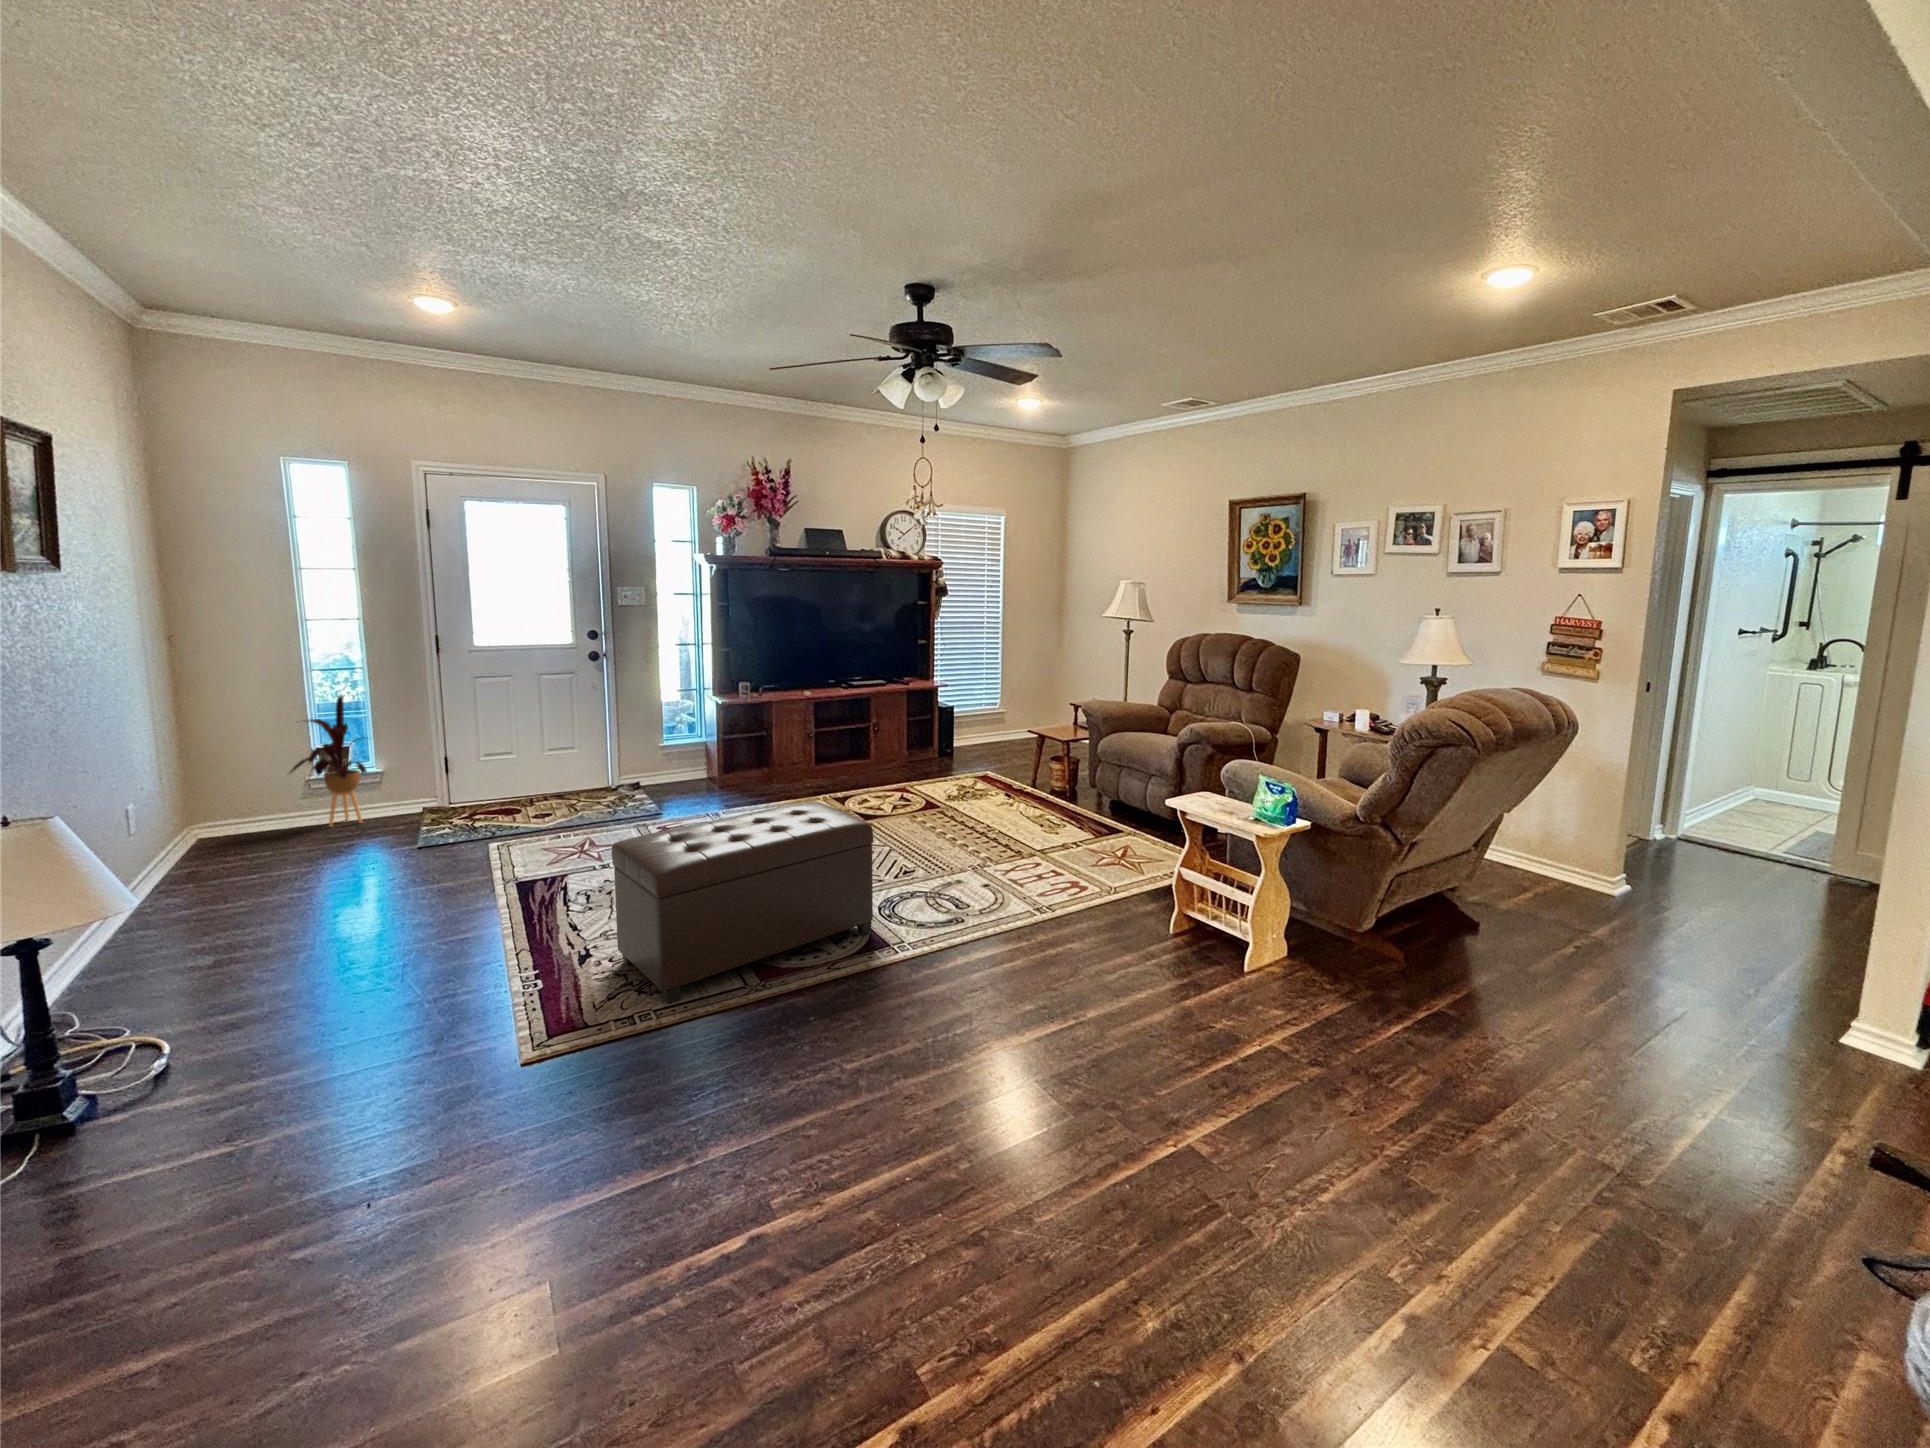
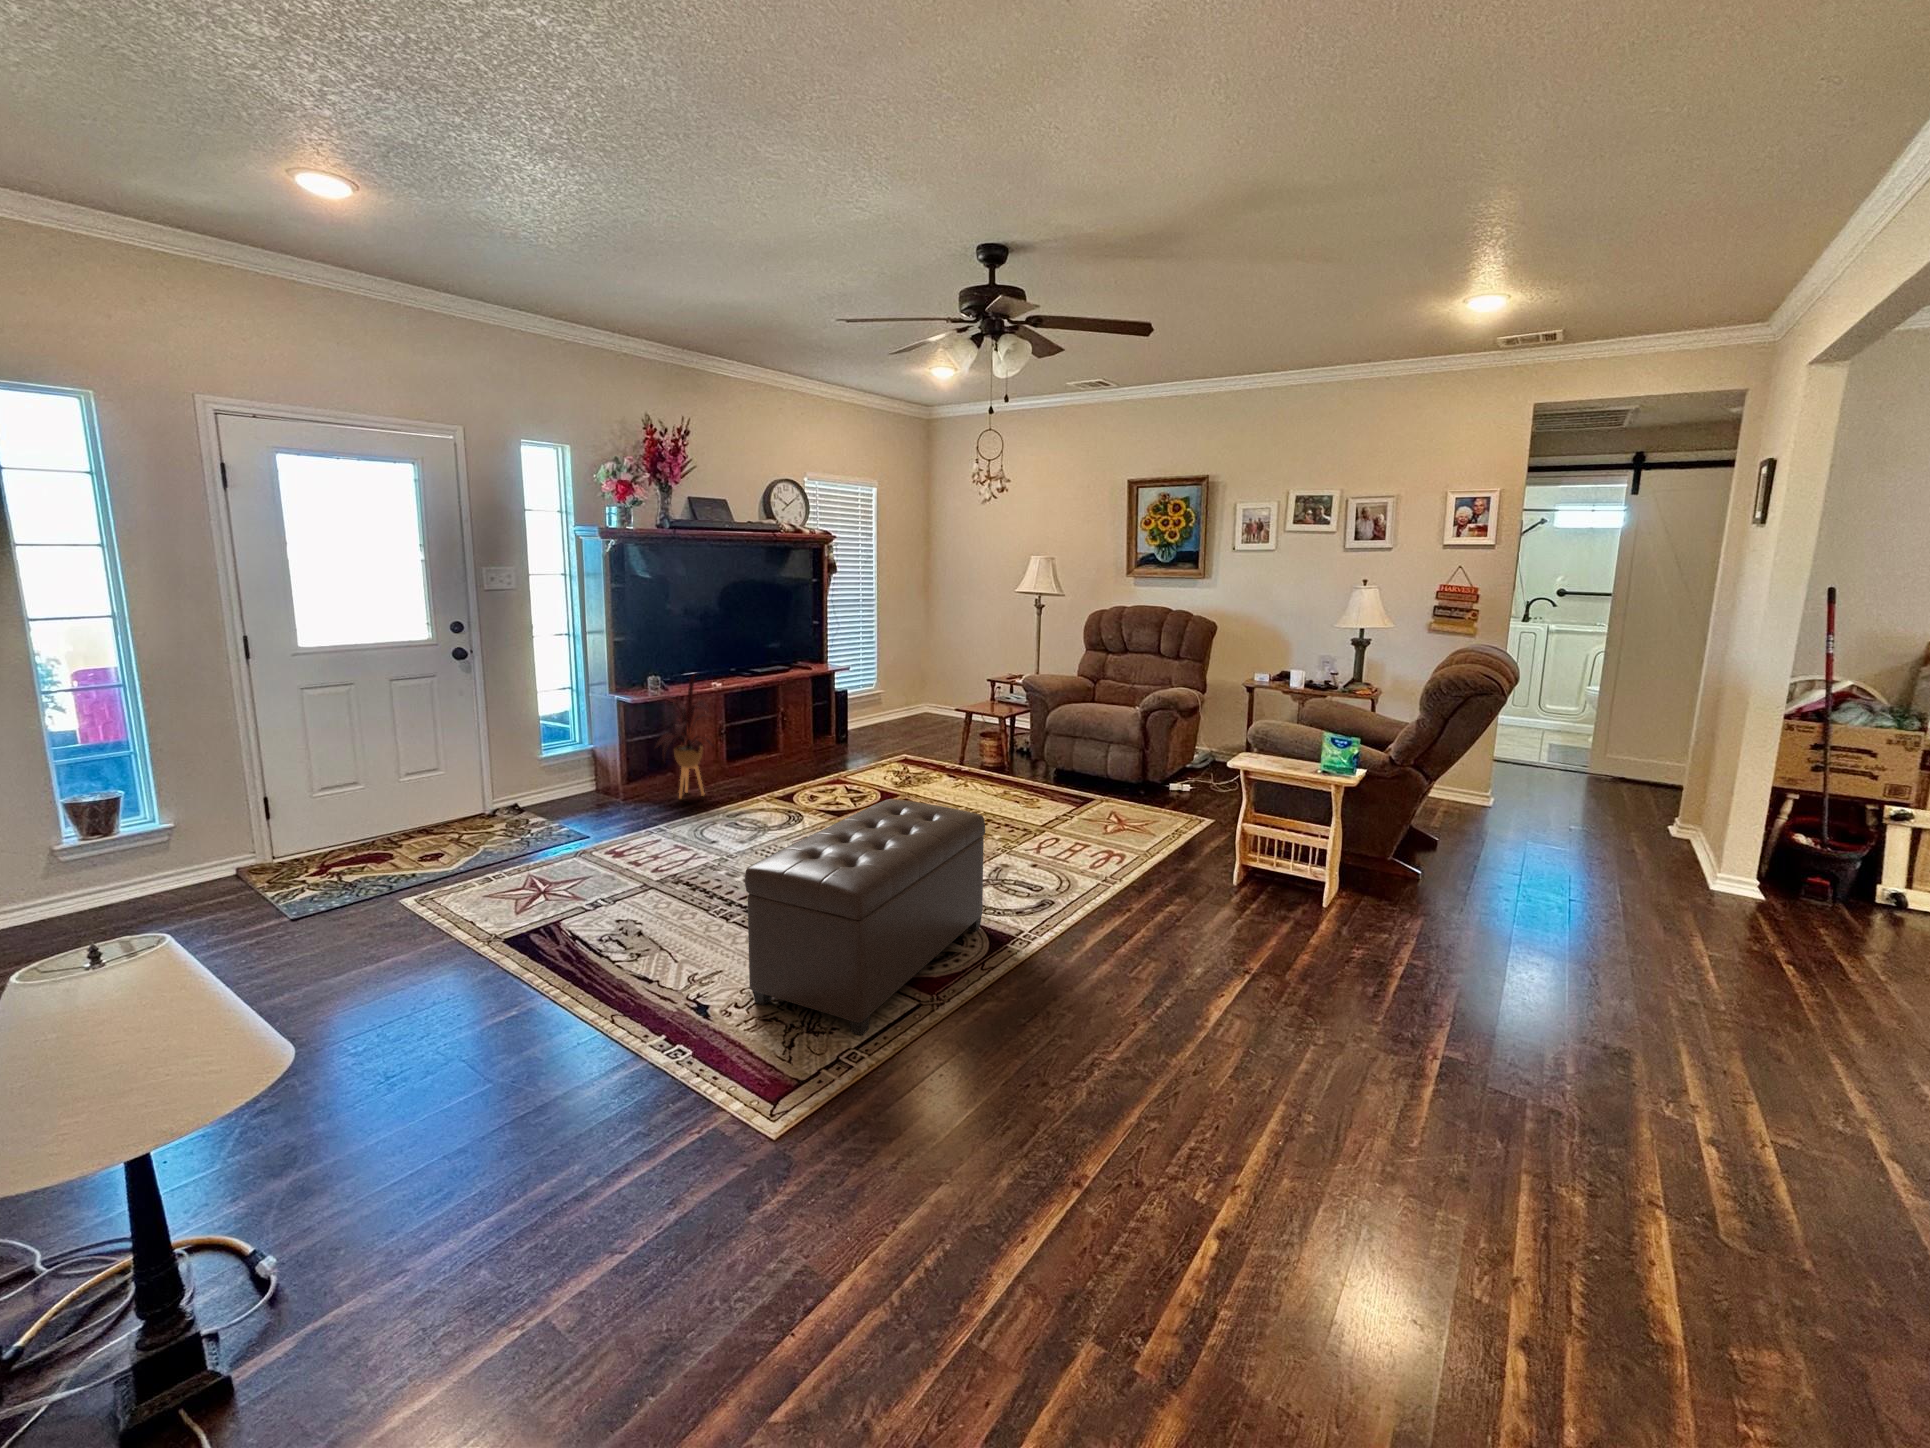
house plant: present [290,695,367,827] -> present [655,675,712,799]

